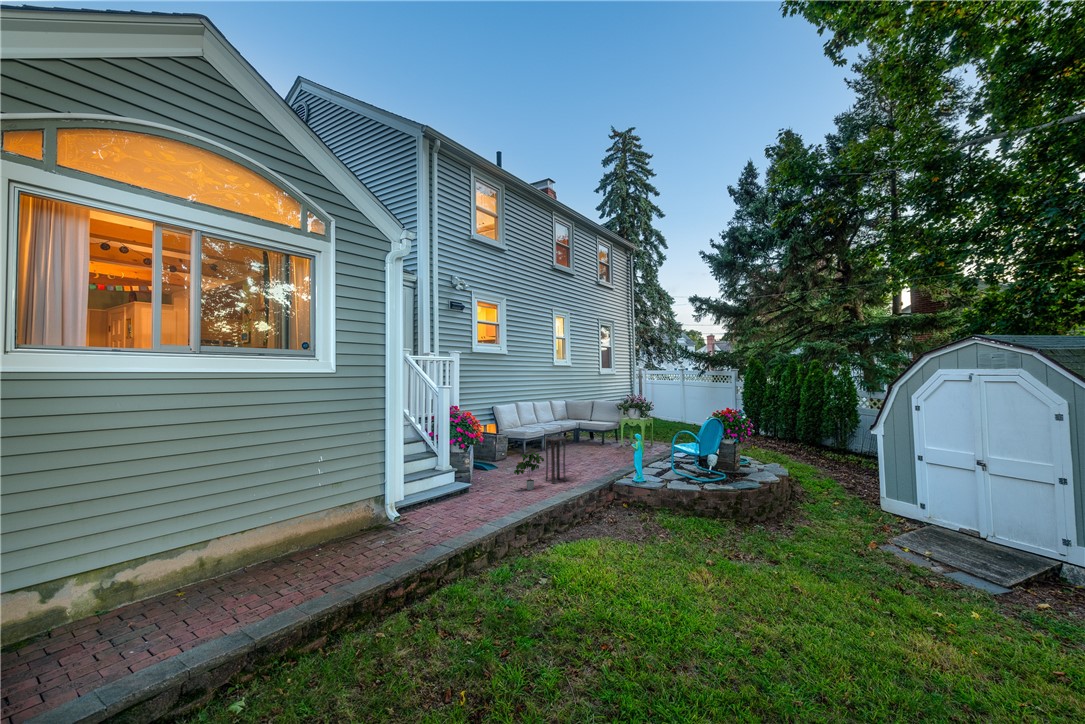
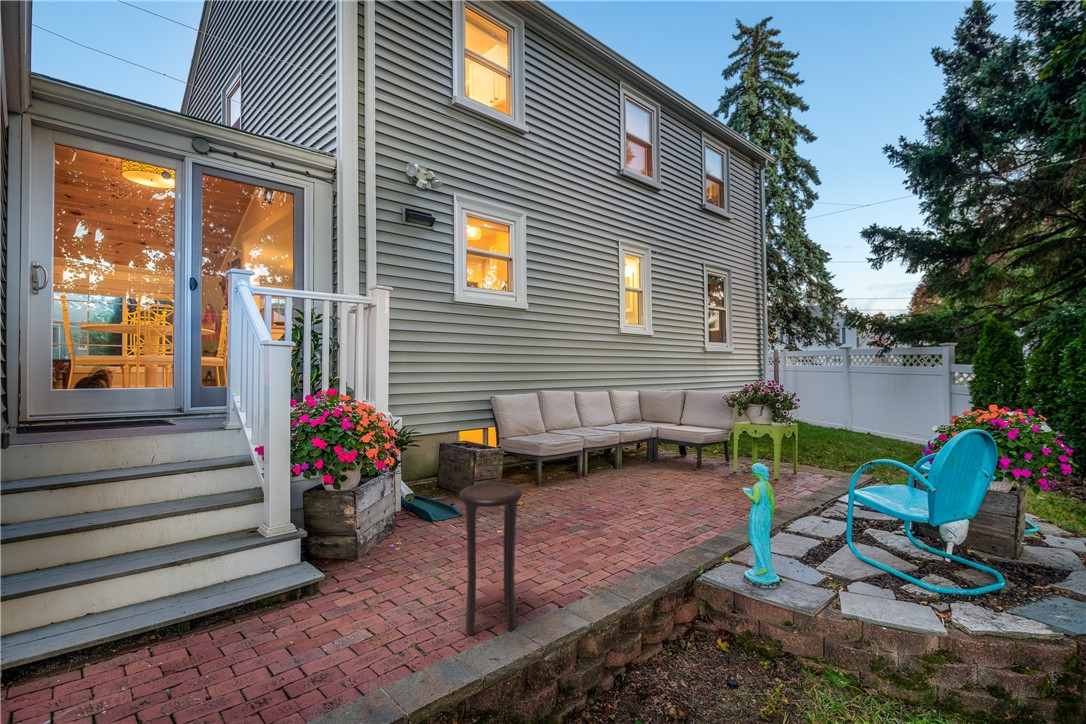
potted plant: present [514,452,544,490] -> none [312,542,428,669]

